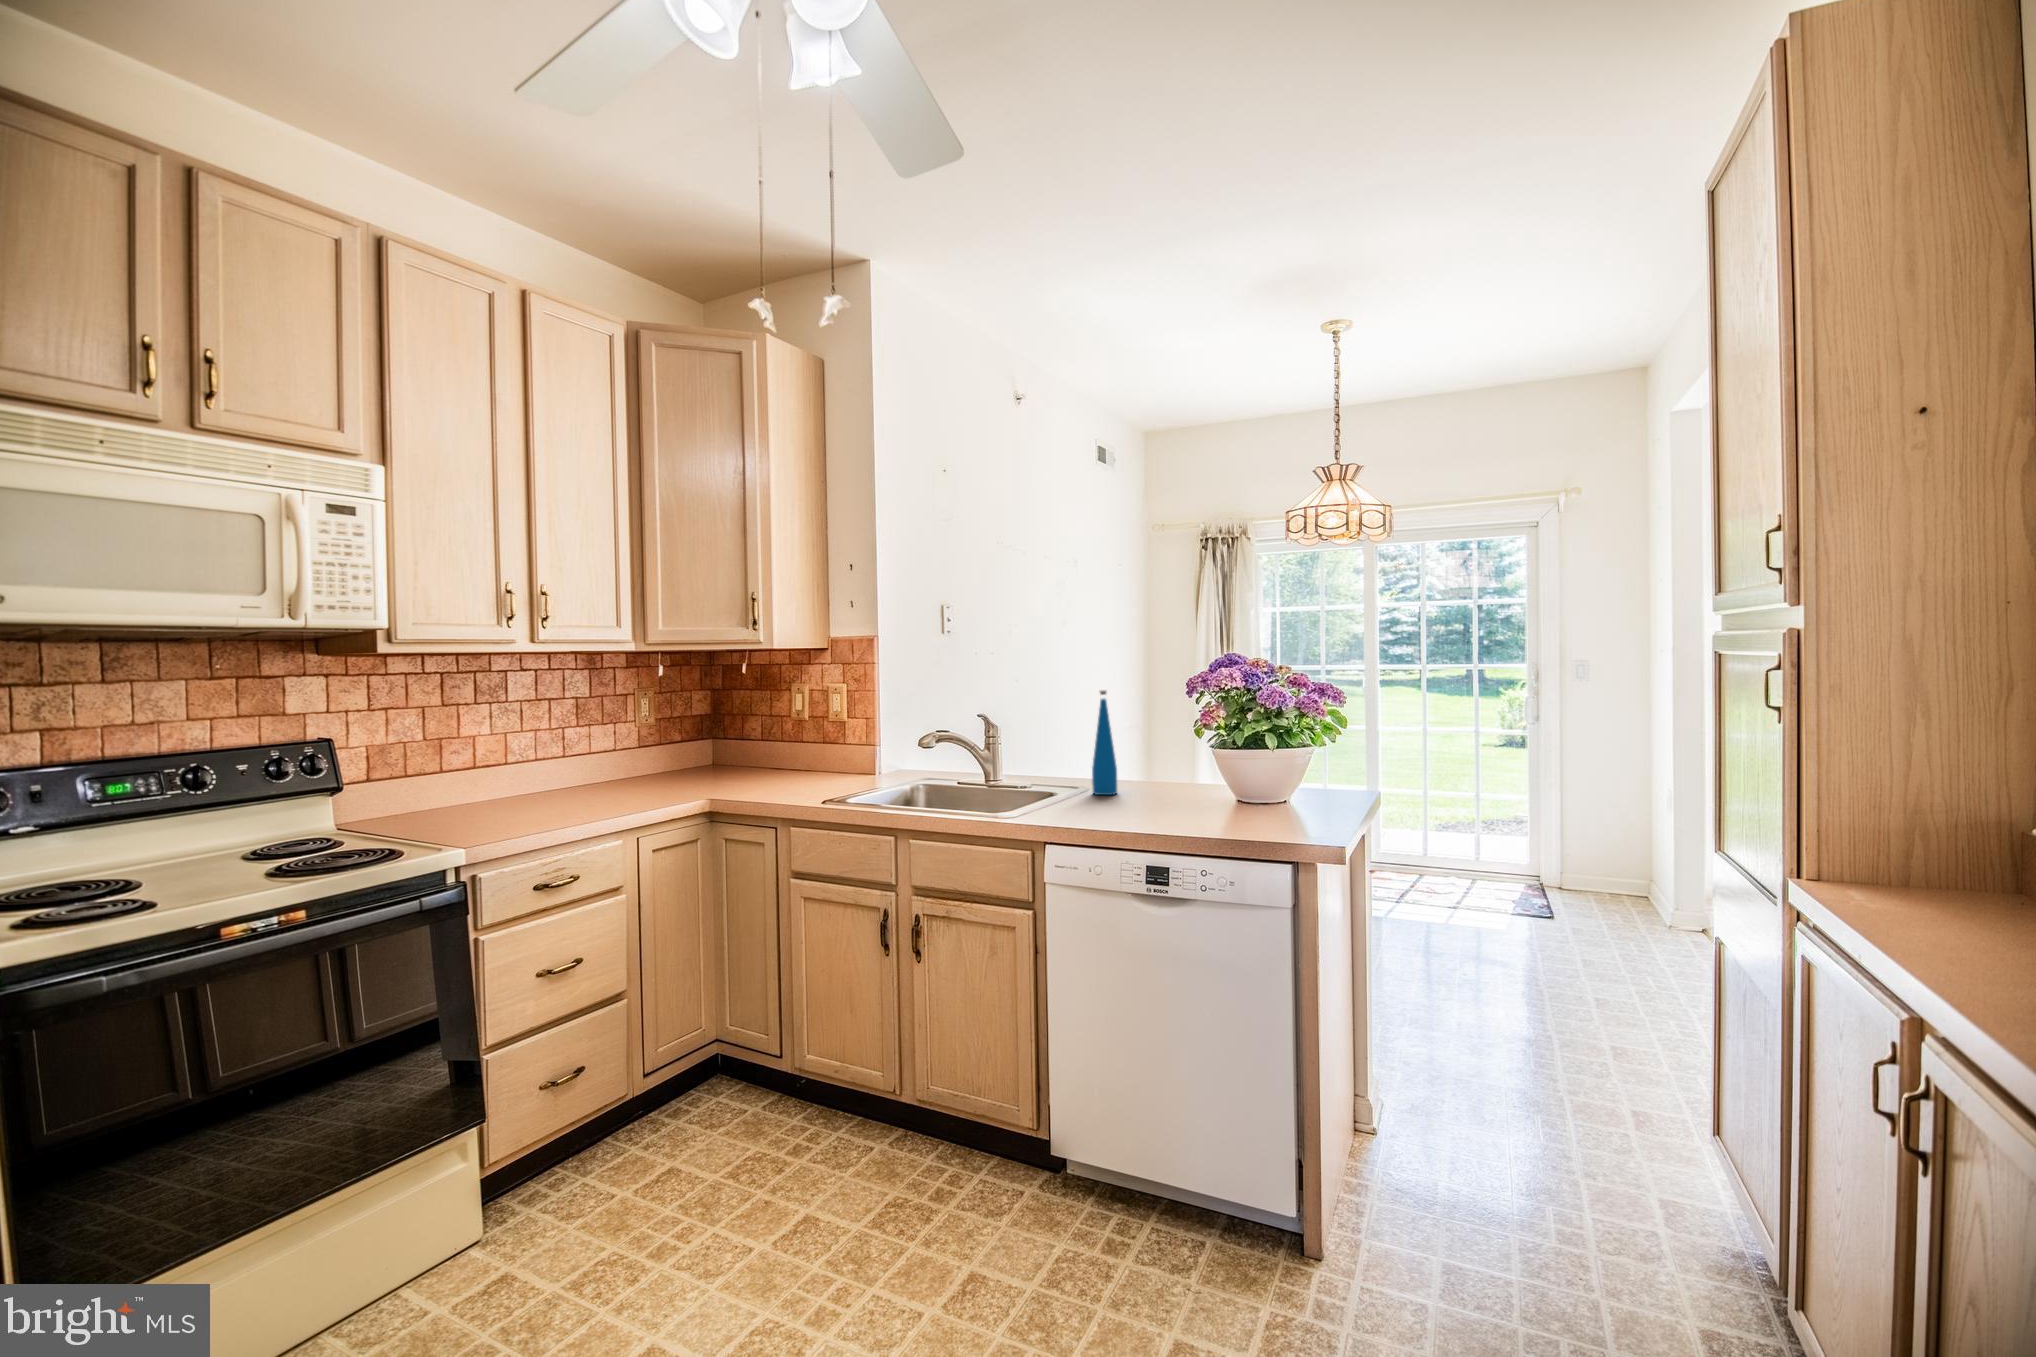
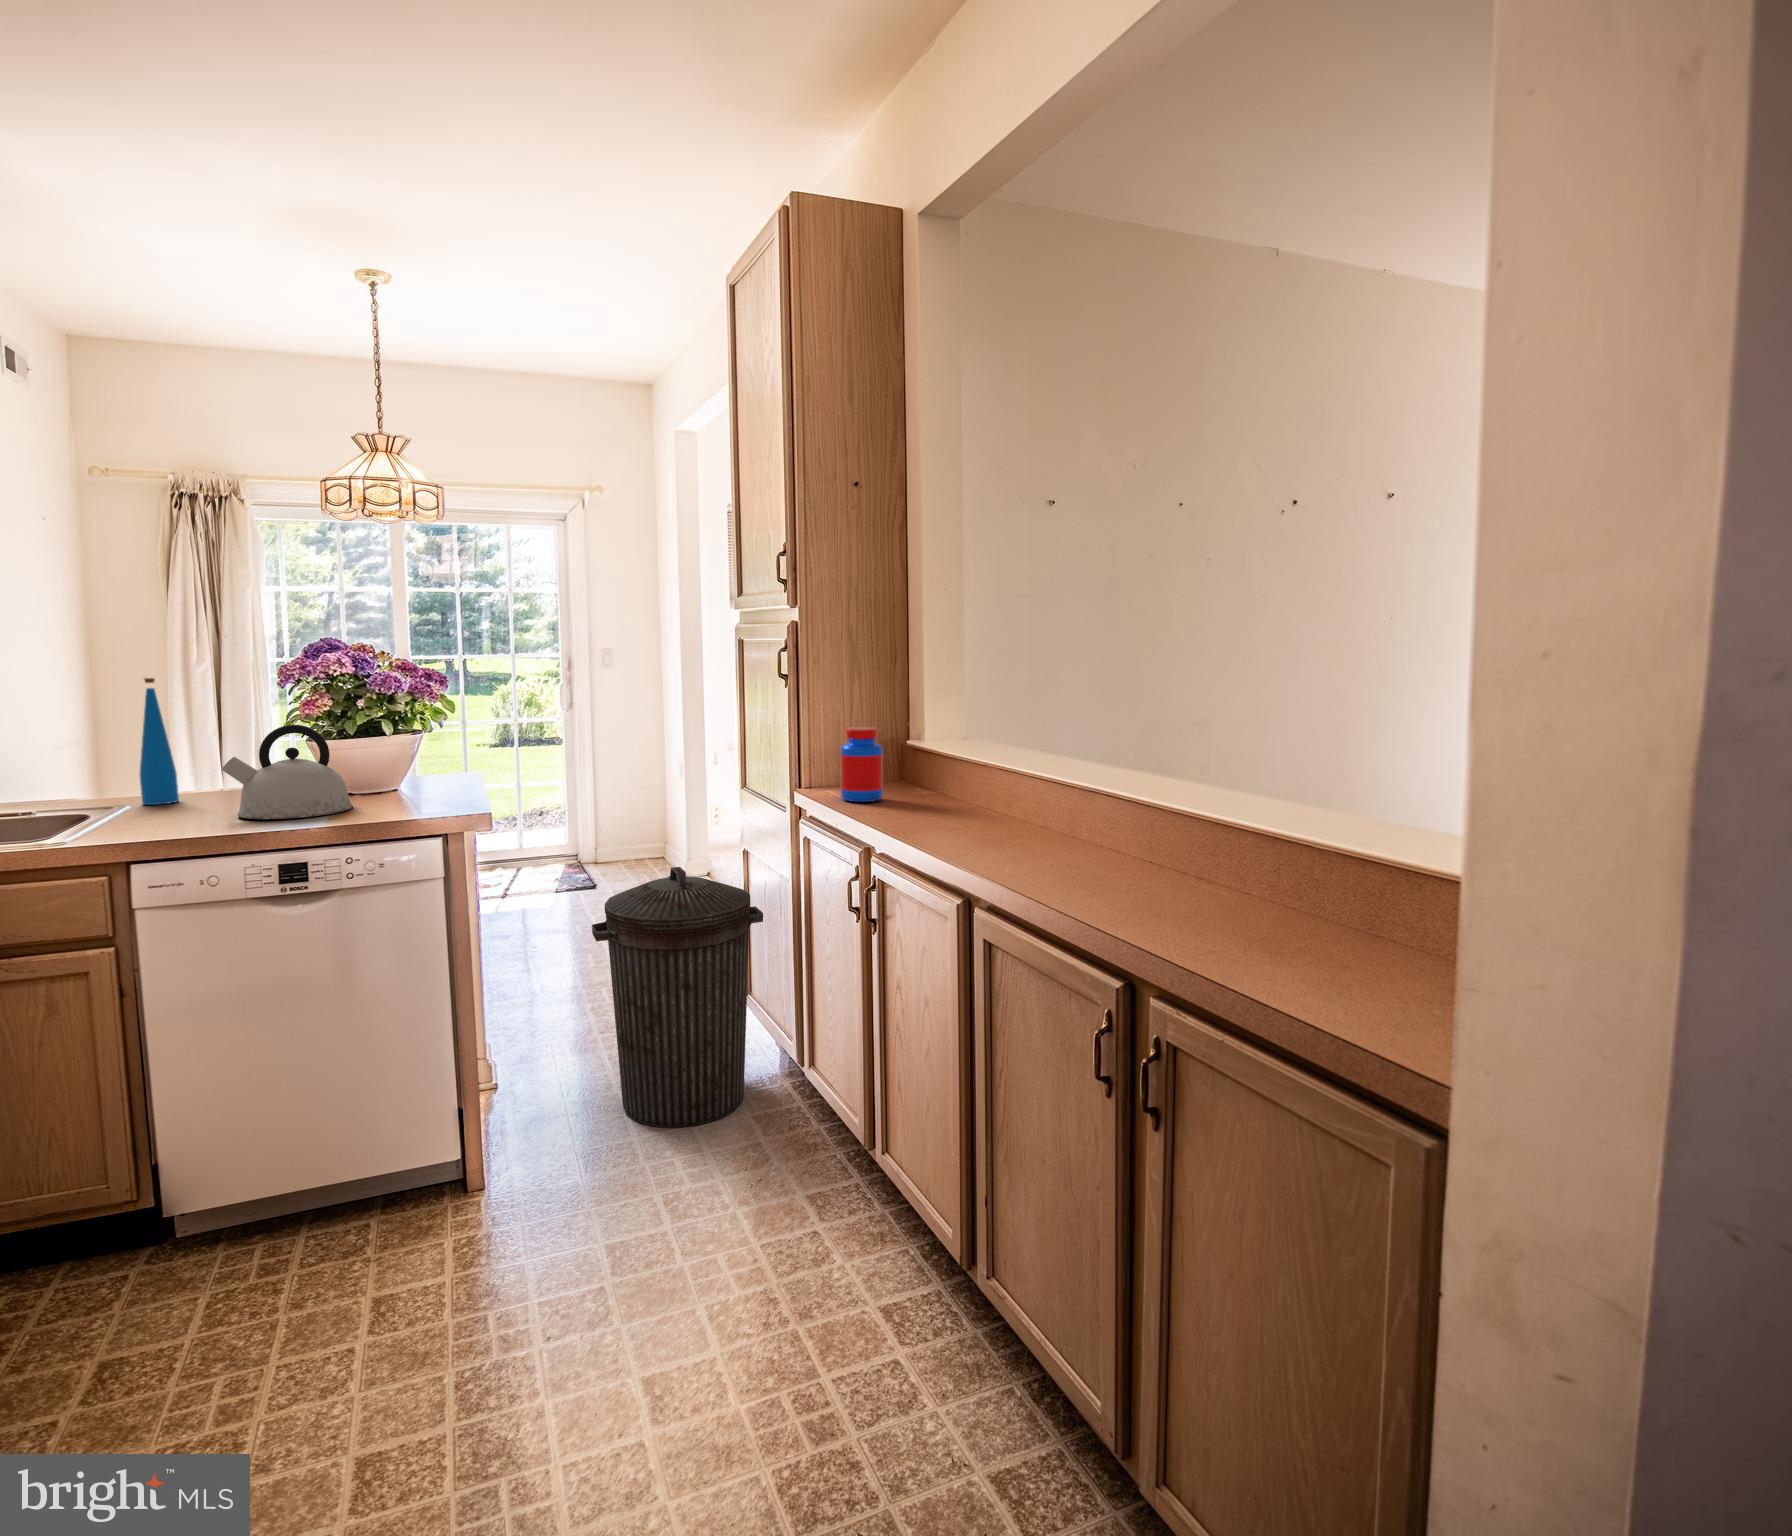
kettle: none [1126,737,1229,825] -> present [222,725,353,819]
jar: none [1875,790,1971,916] -> present [840,727,883,802]
trash can: none [1475,942,1733,1308] -> present [592,867,763,1128]

